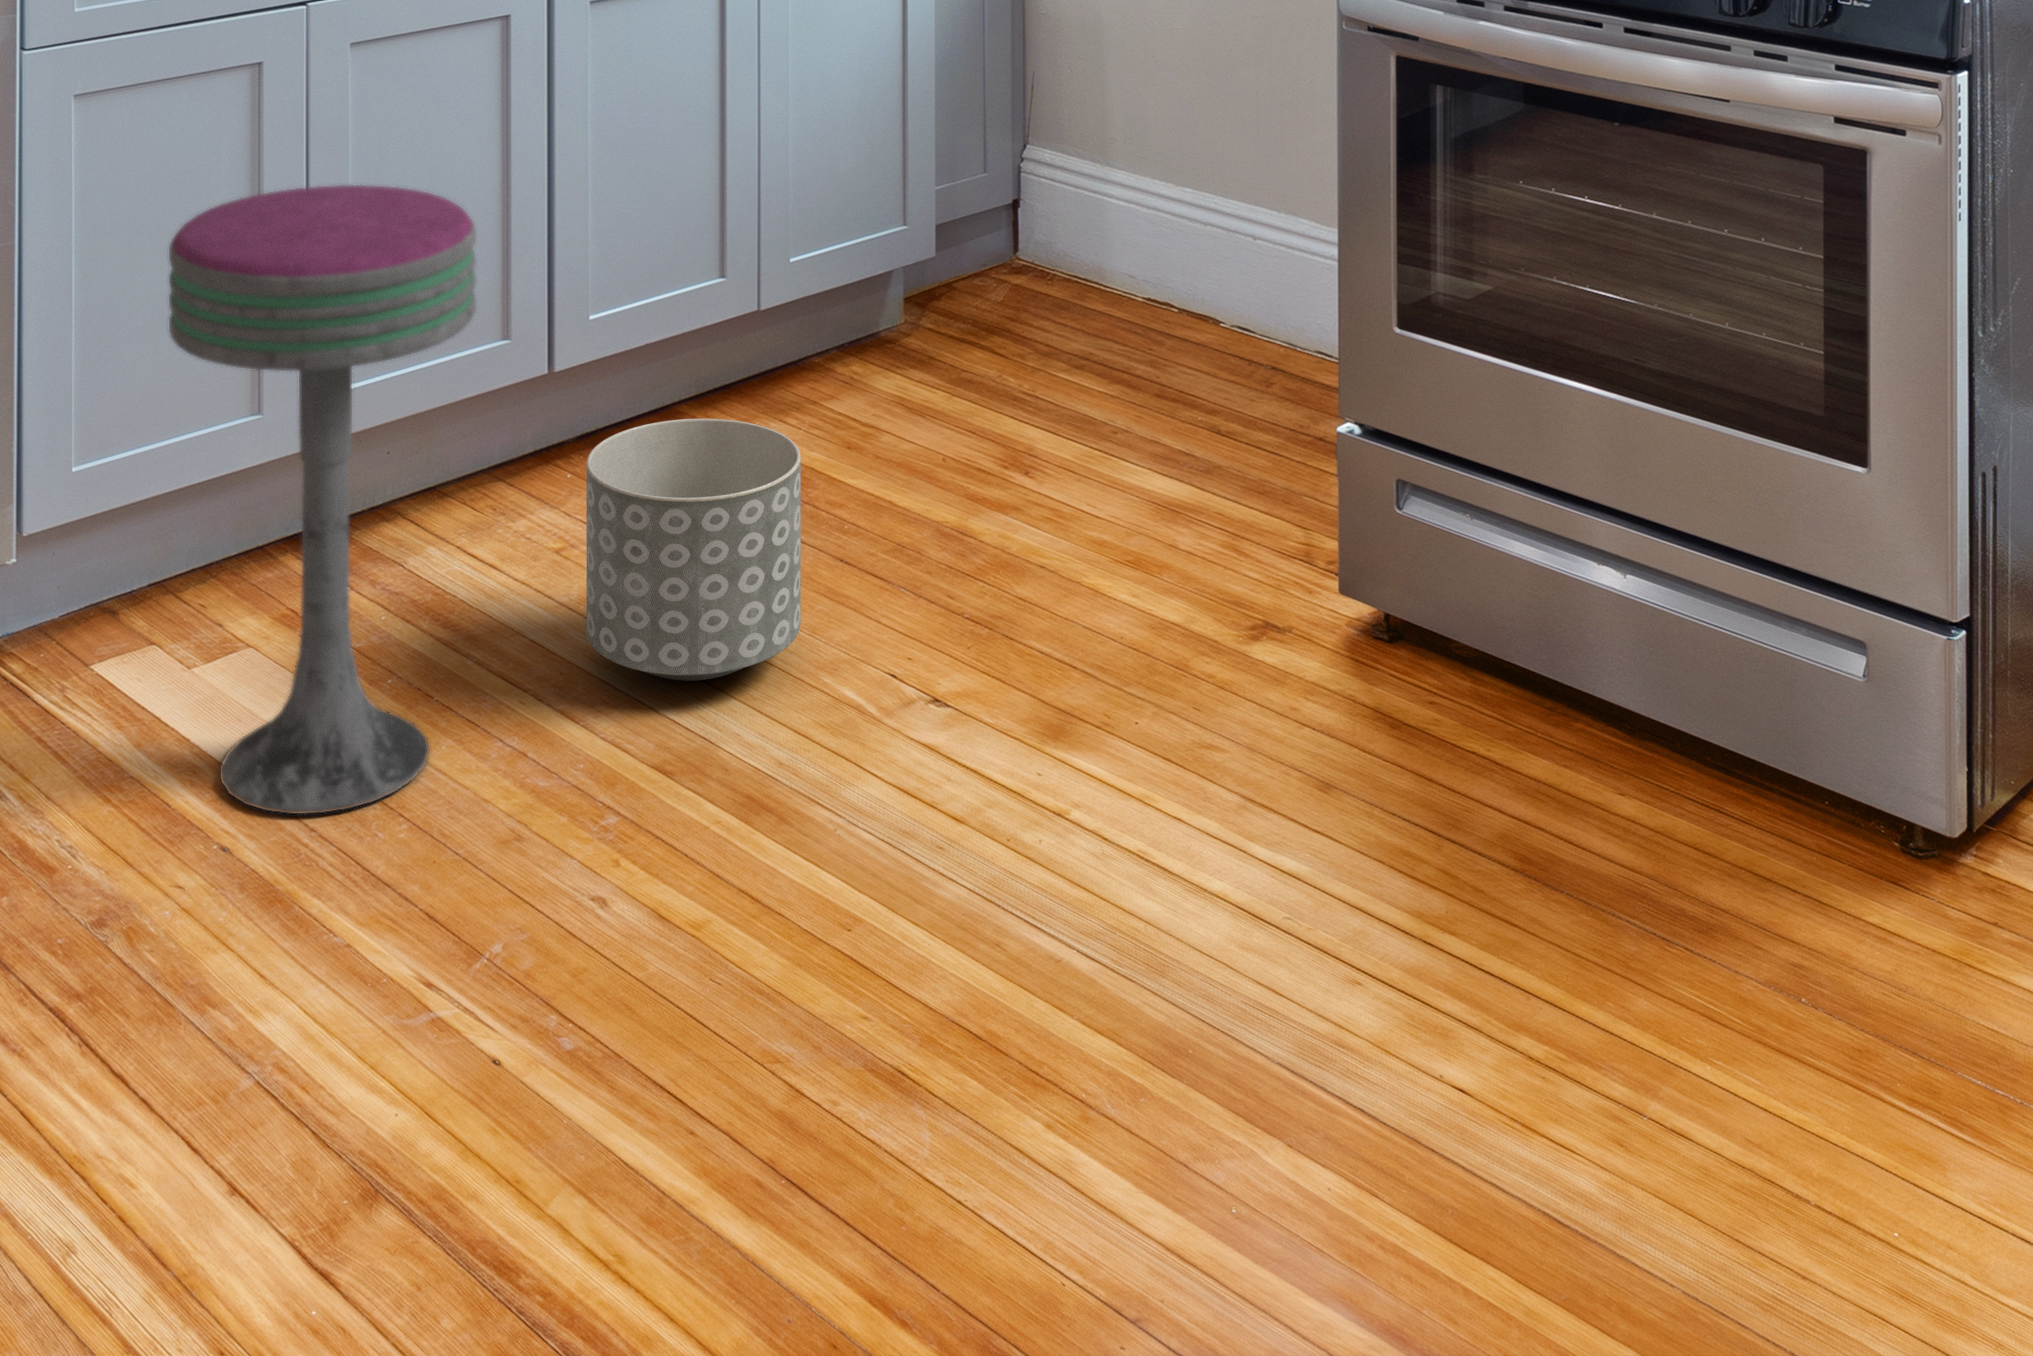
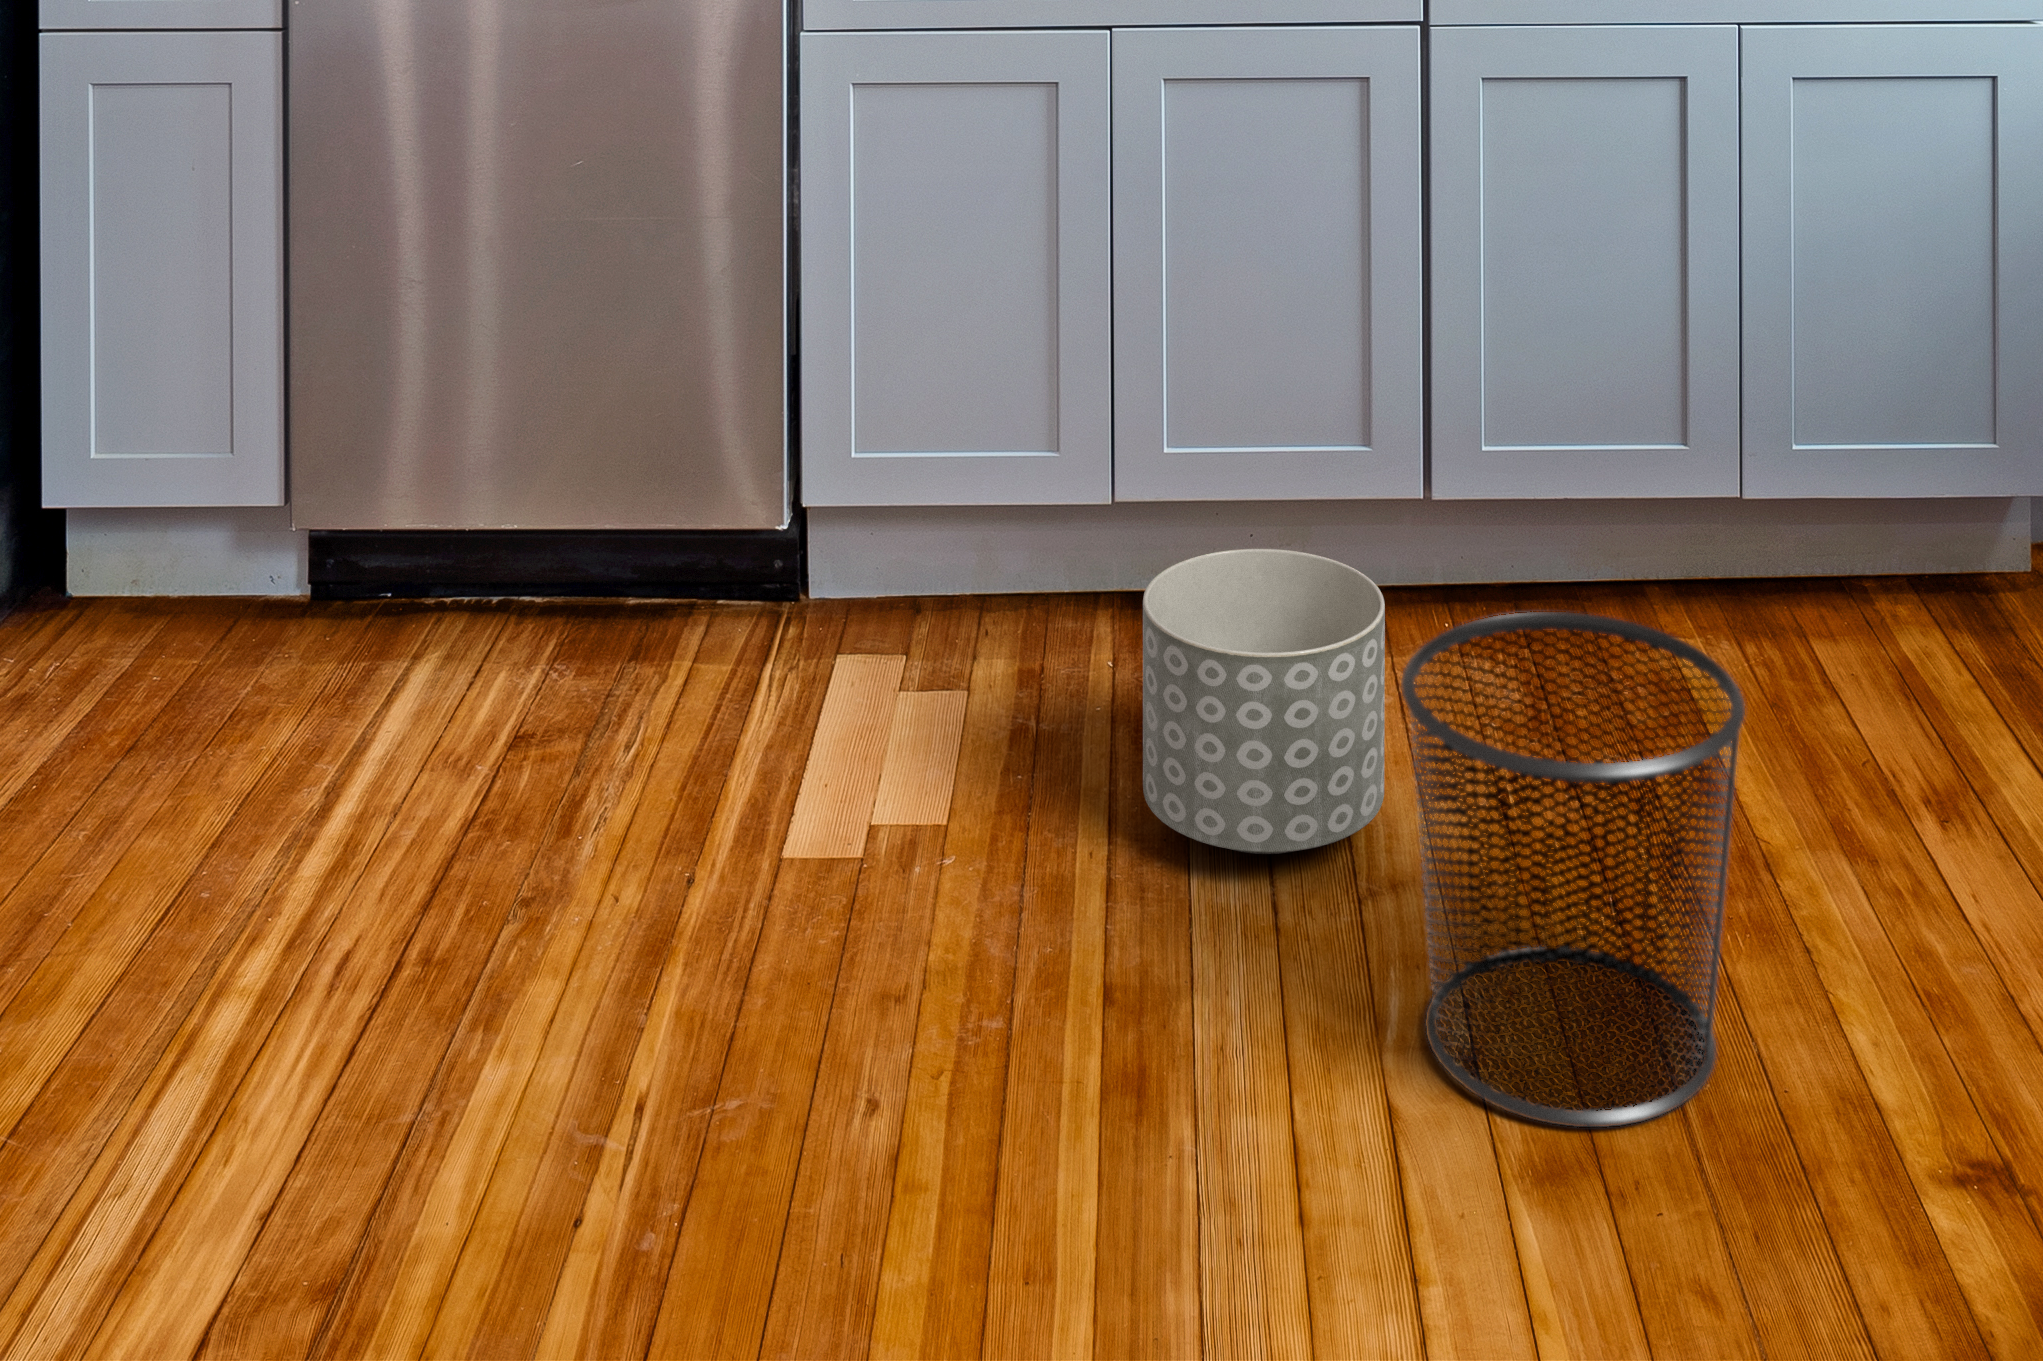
bar stool: present [169,185,476,814] -> none [698,206,1002,839]
waste bin: none [941,368,1208,749] -> present [1401,612,1745,1127]

